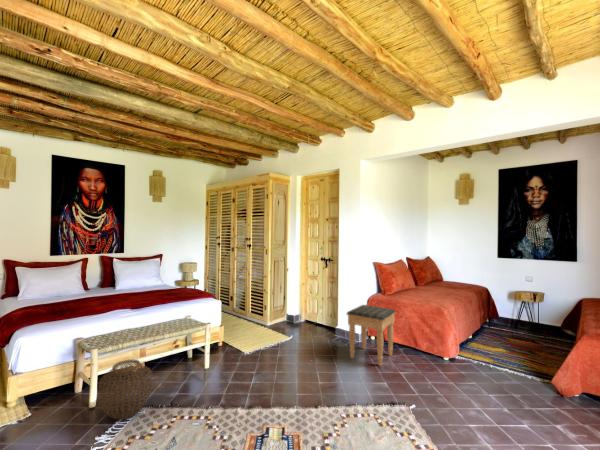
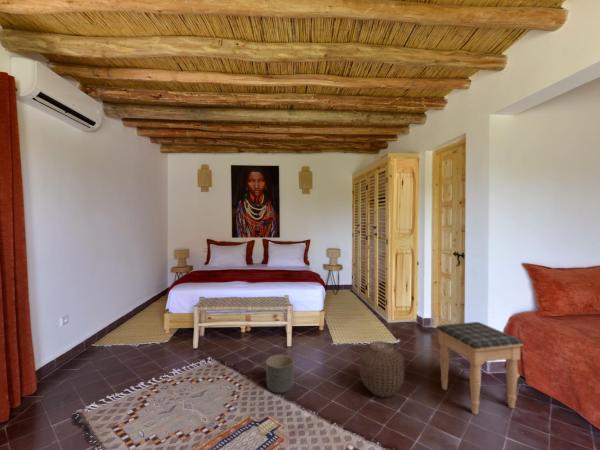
woven basket: present [99,360,151,419] -> present [359,341,404,397]
planter: none [229,369,258,408] -> present [266,355,294,393]

